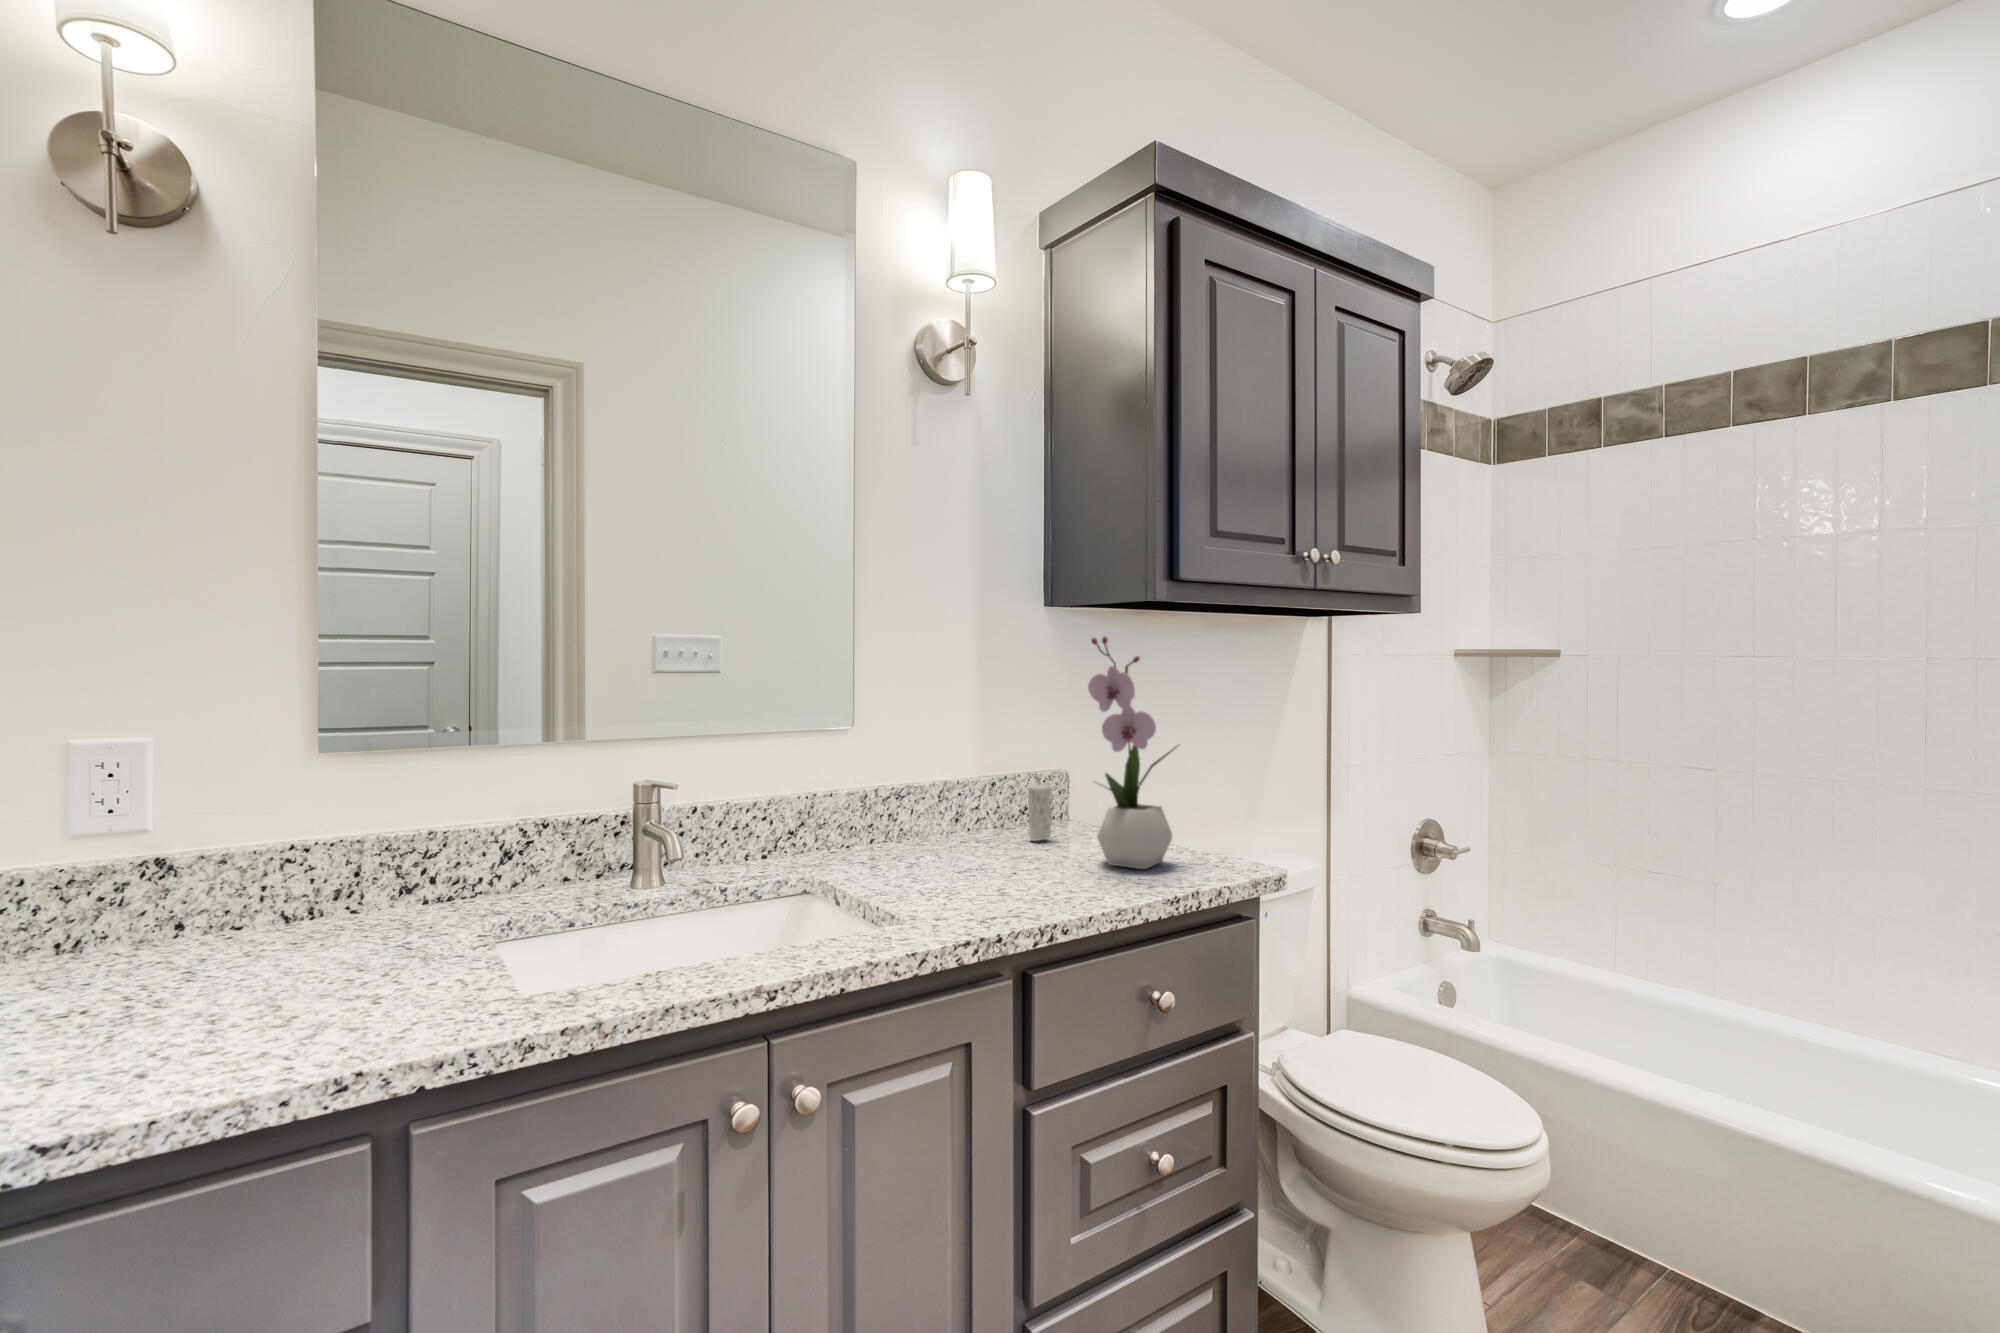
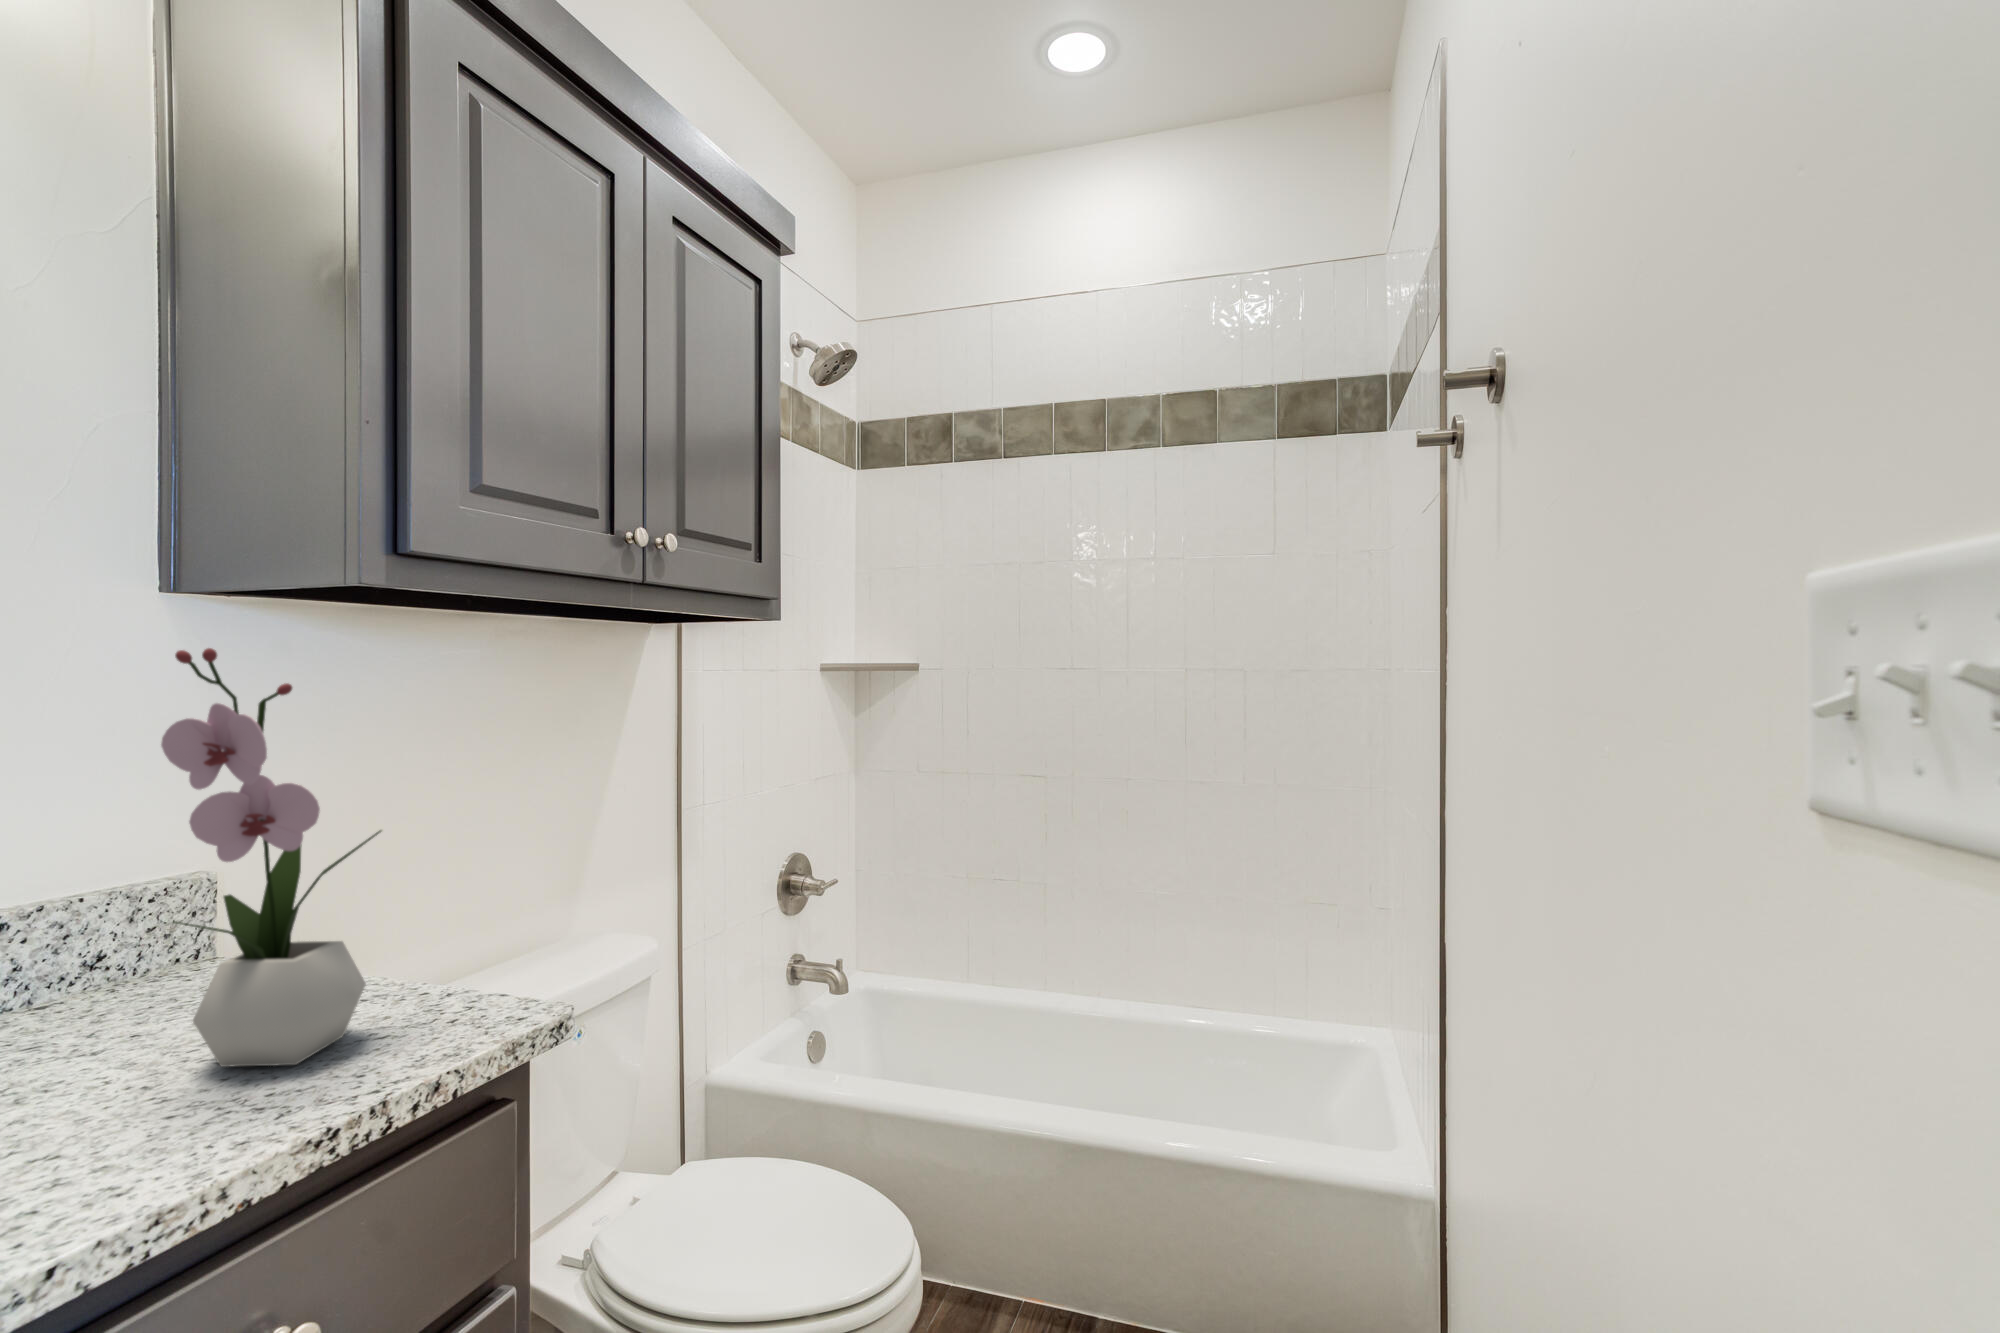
candle: present [1028,781,1052,841] -> none [75,895,138,1026]

